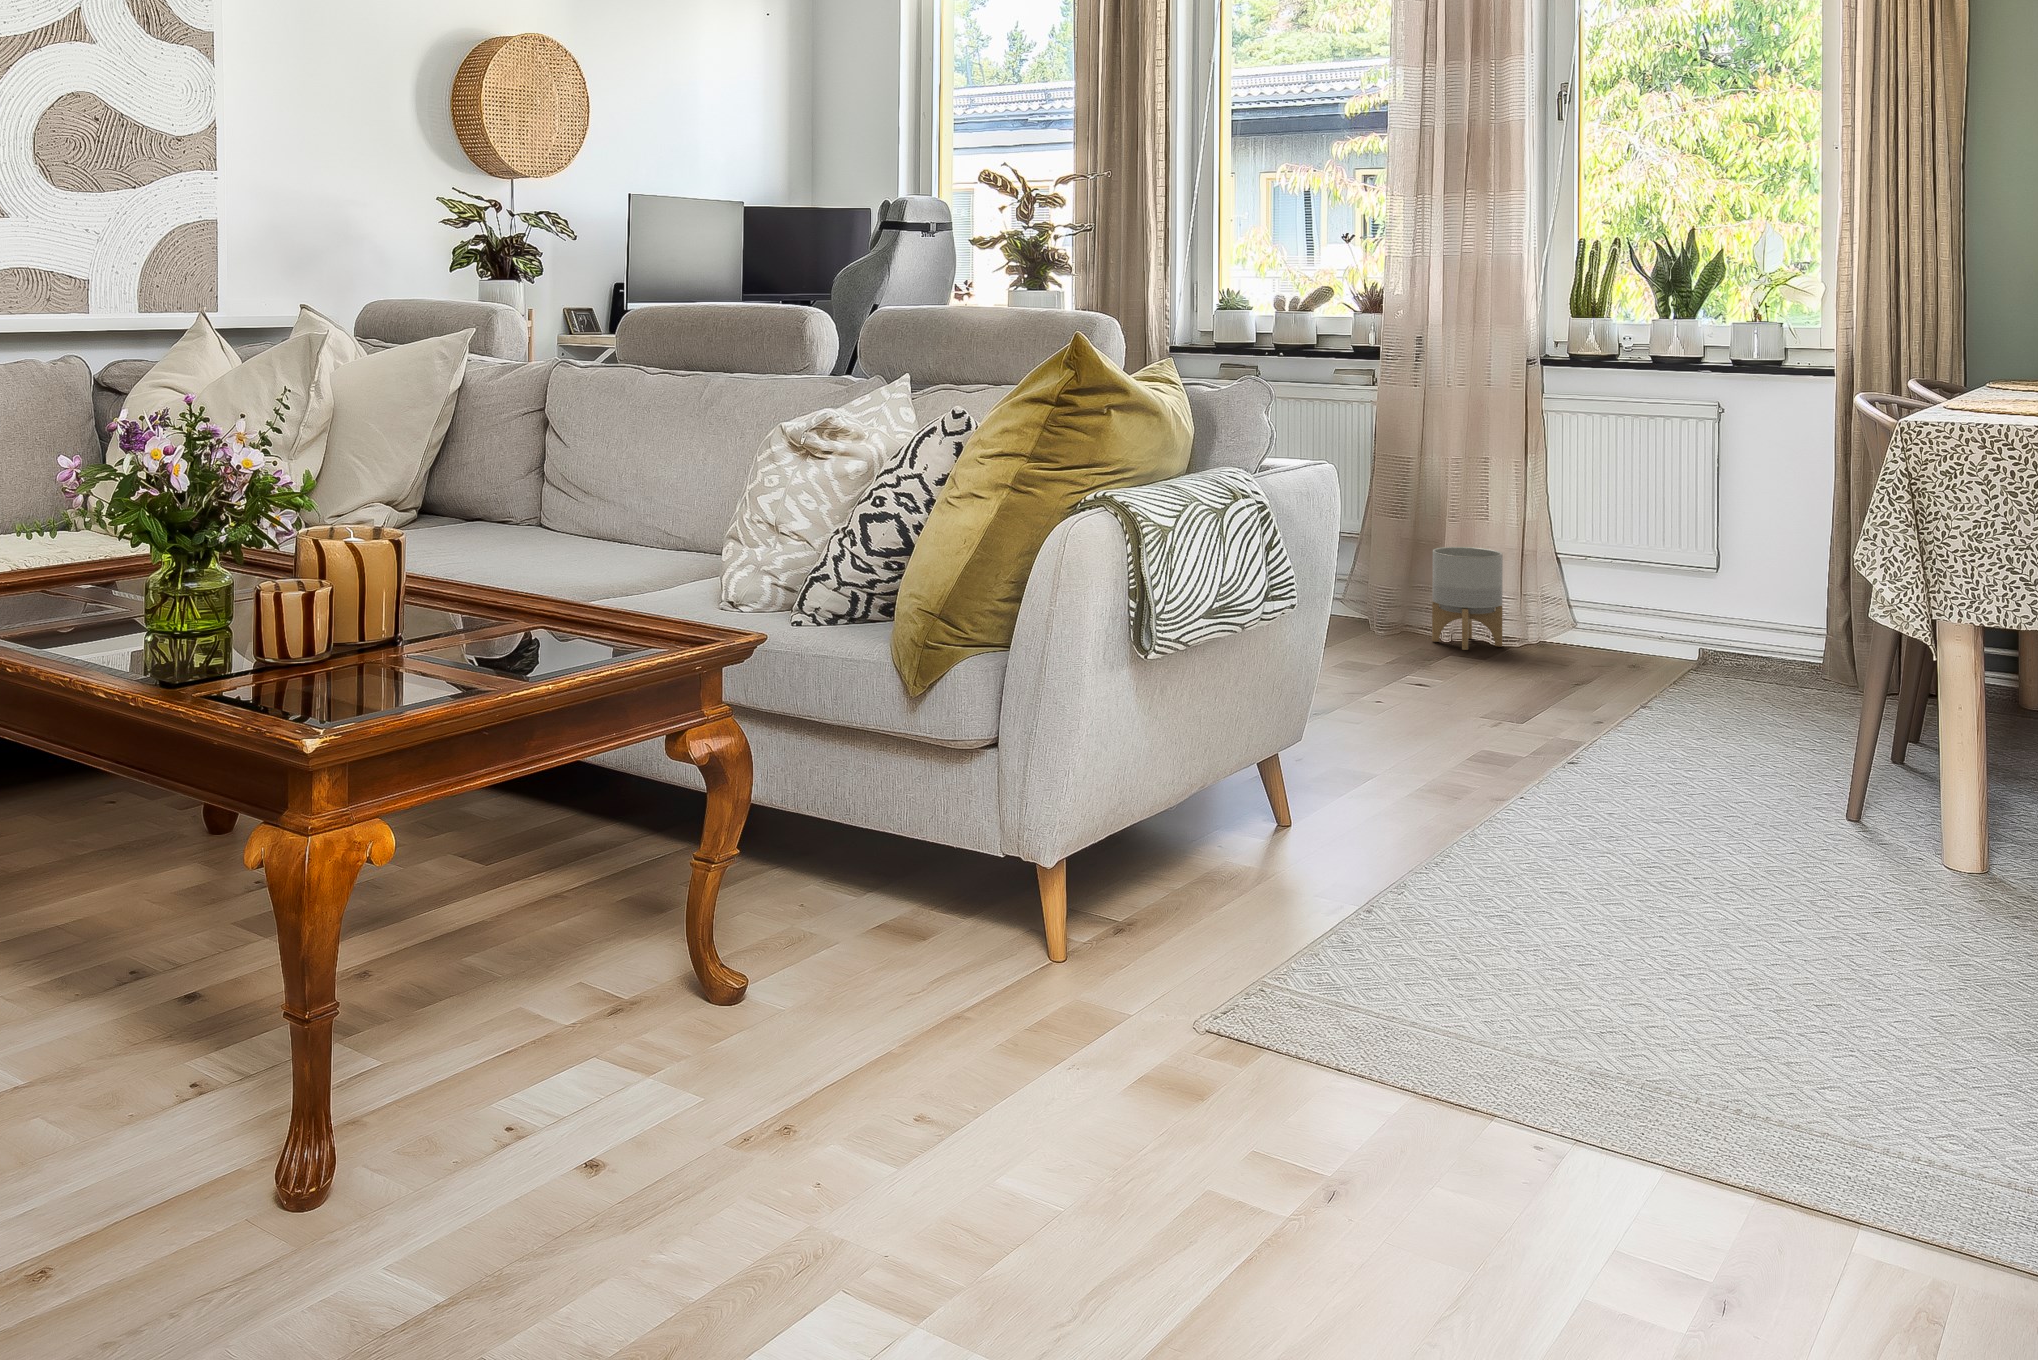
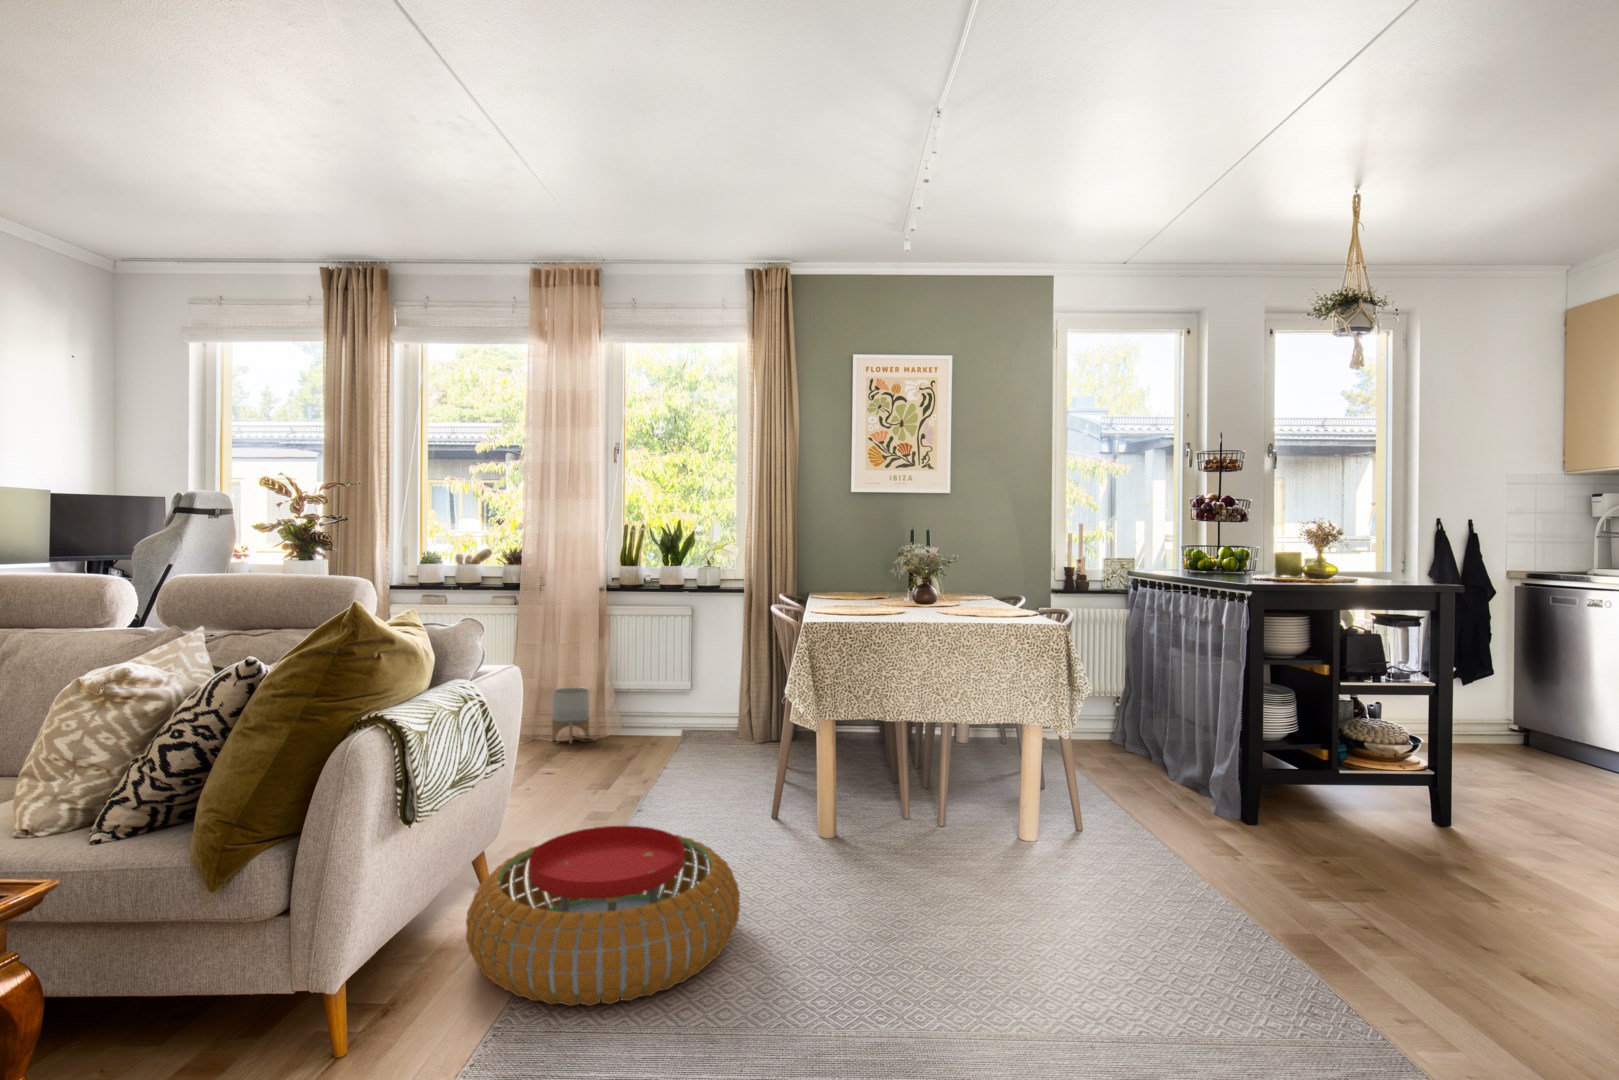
pouf: none [1233,738,1701,999] -> present [466,826,740,1006]

